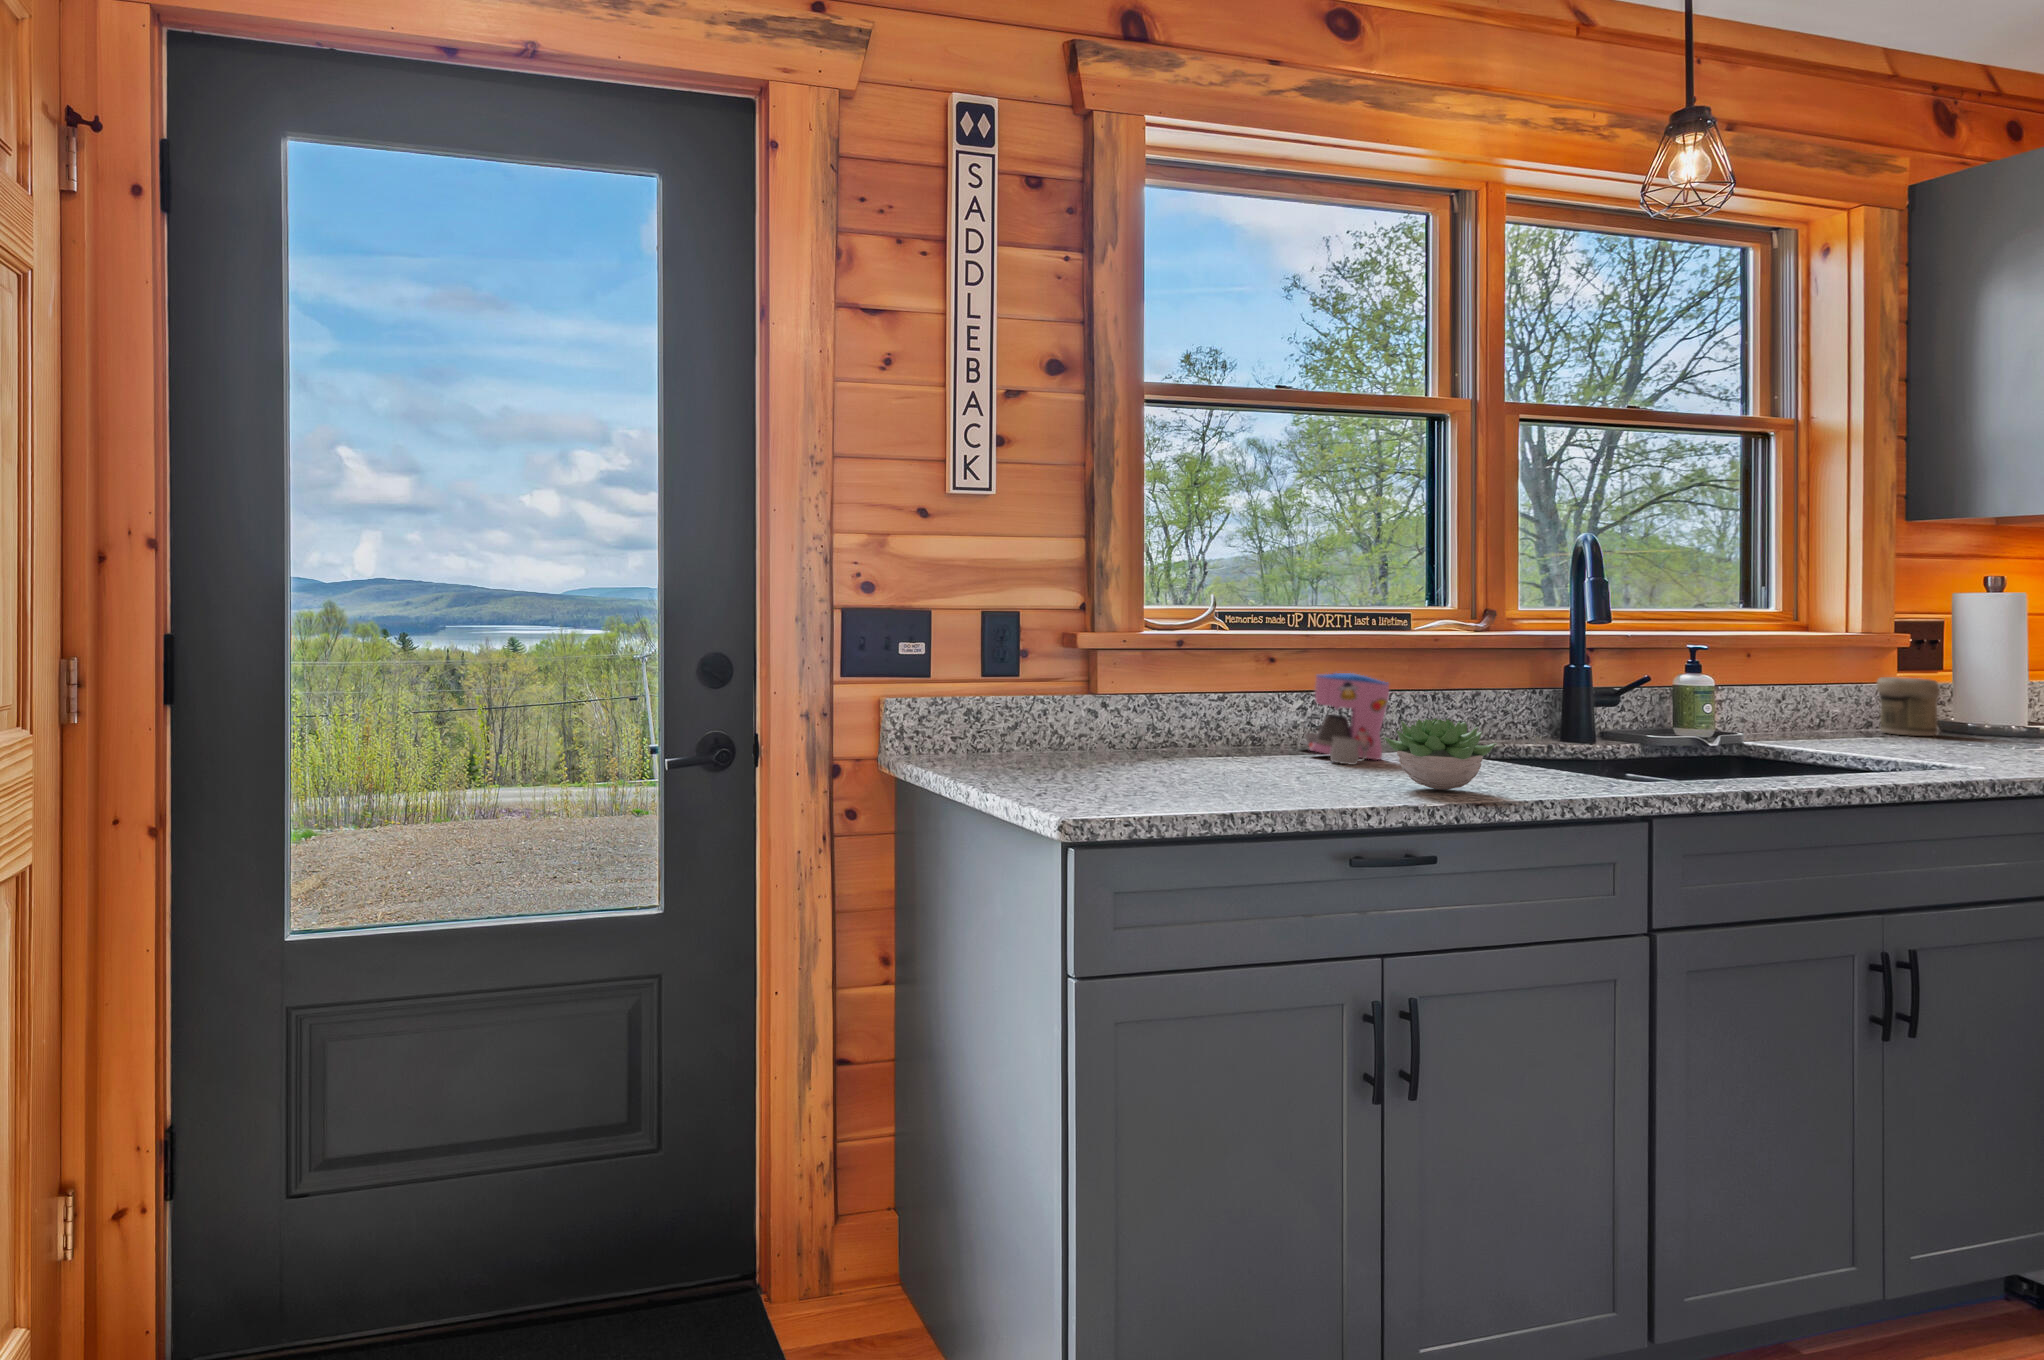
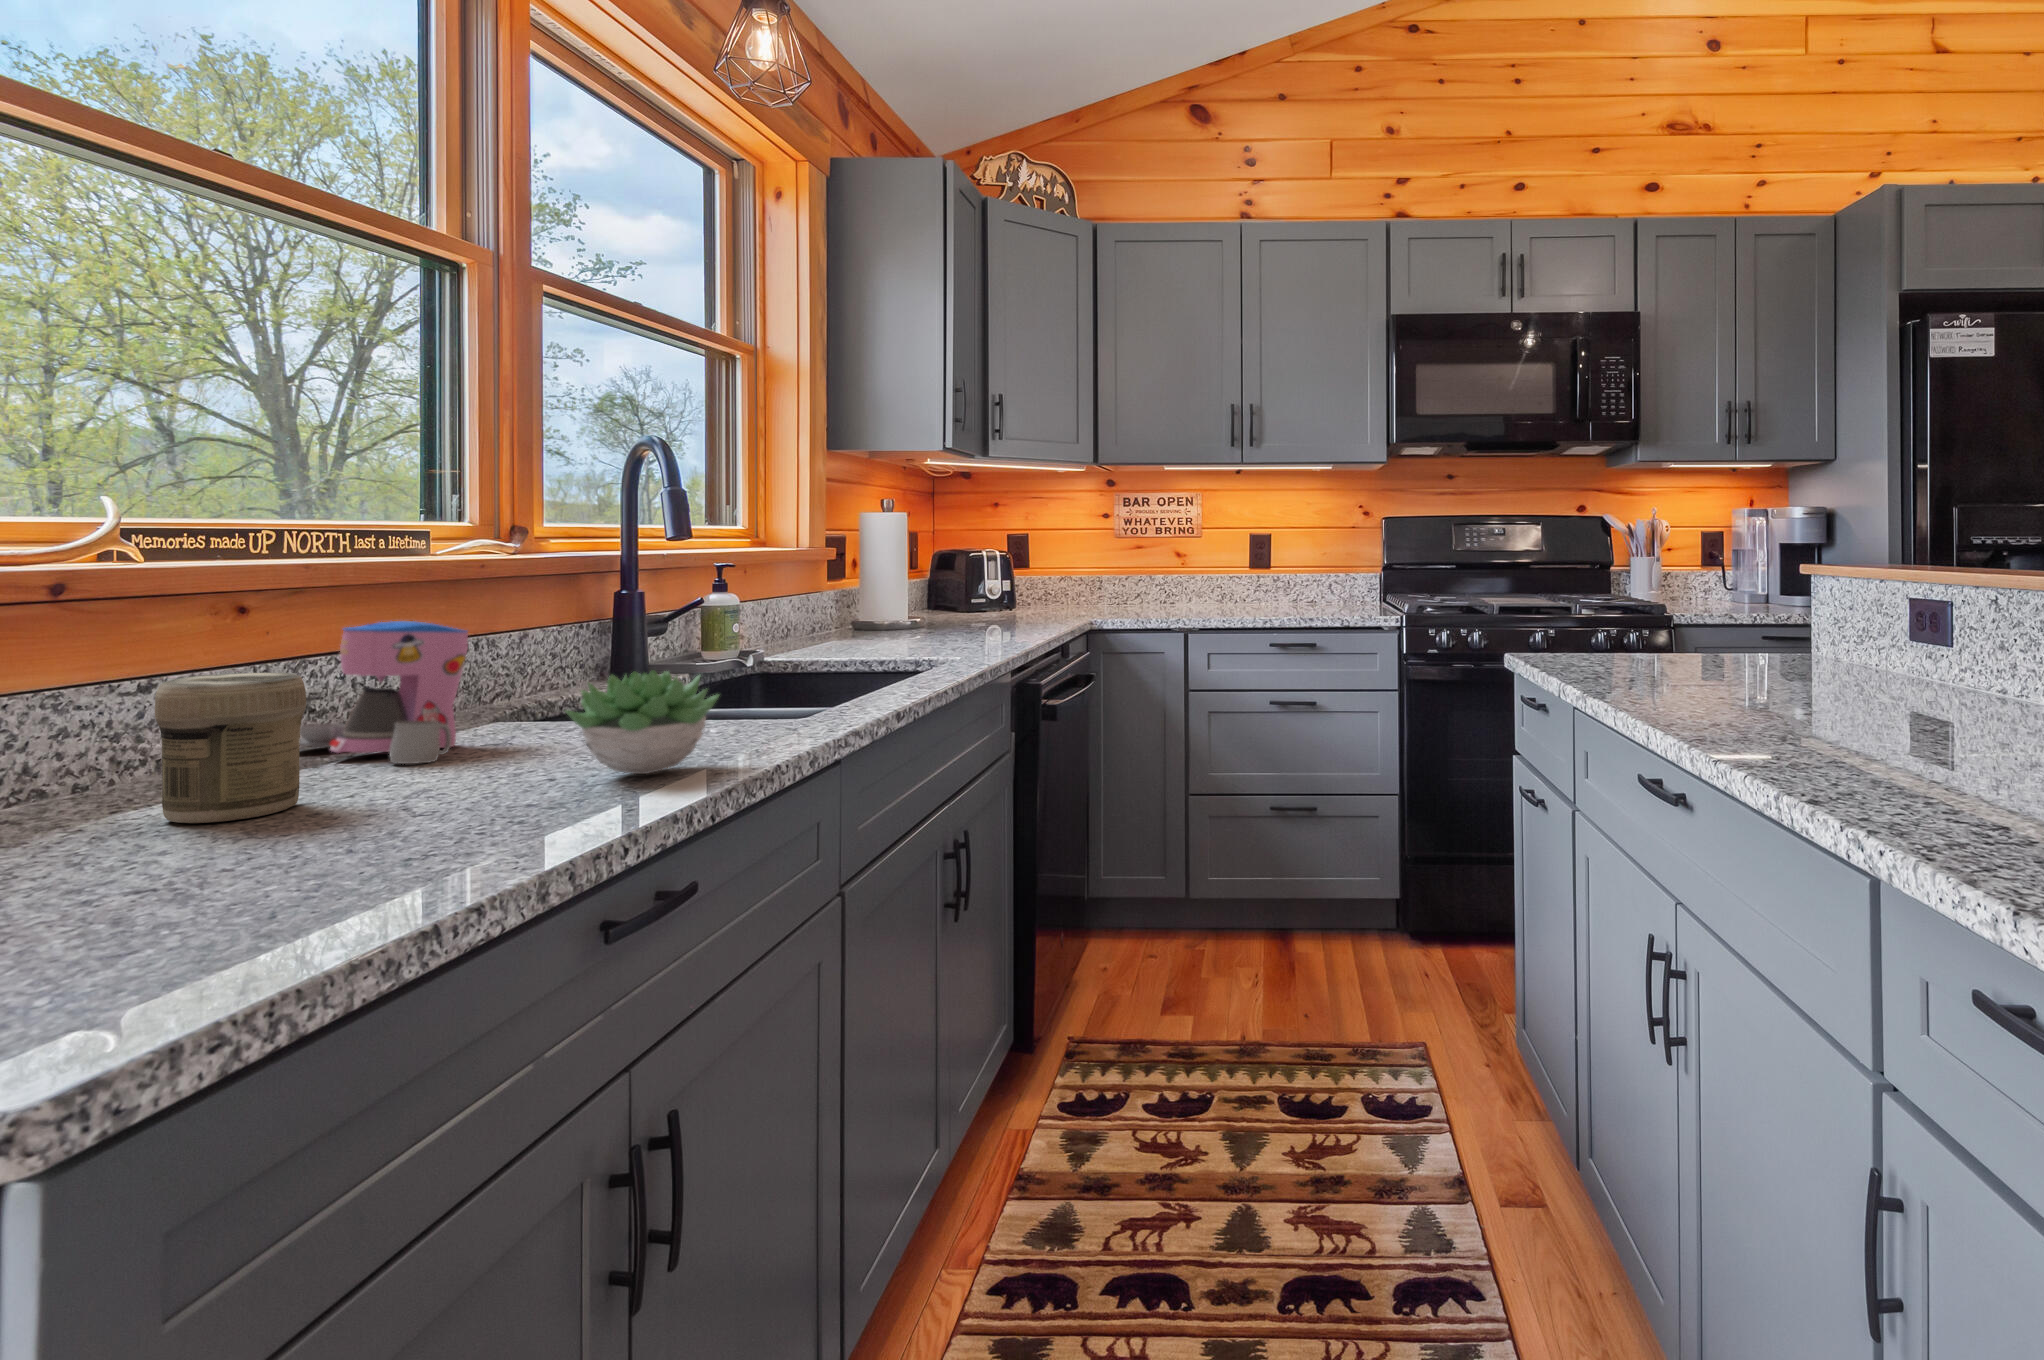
jar: present [1877,677,1940,736] -> present [155,673,306,823]

